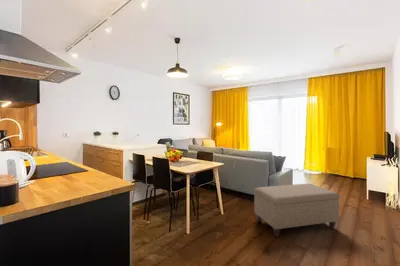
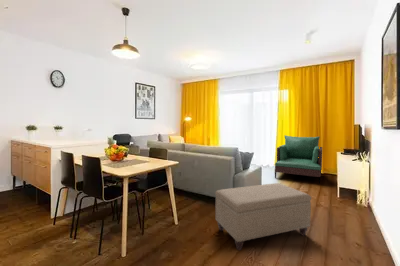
armchair: none [305,141,353,187] -> present [275,136,322,183]

